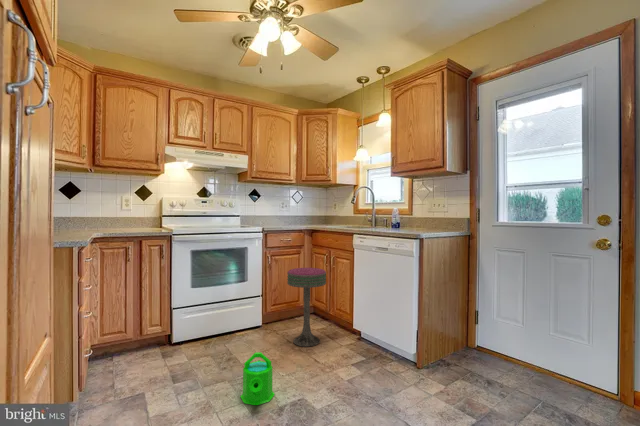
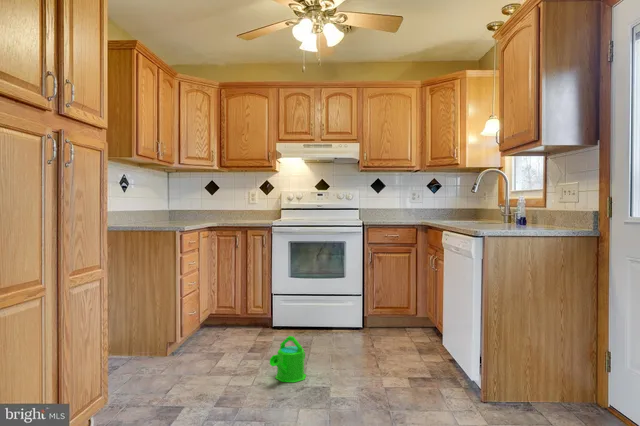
bar stool: present [287,268,326,347] -> none [367,268,411,356]

